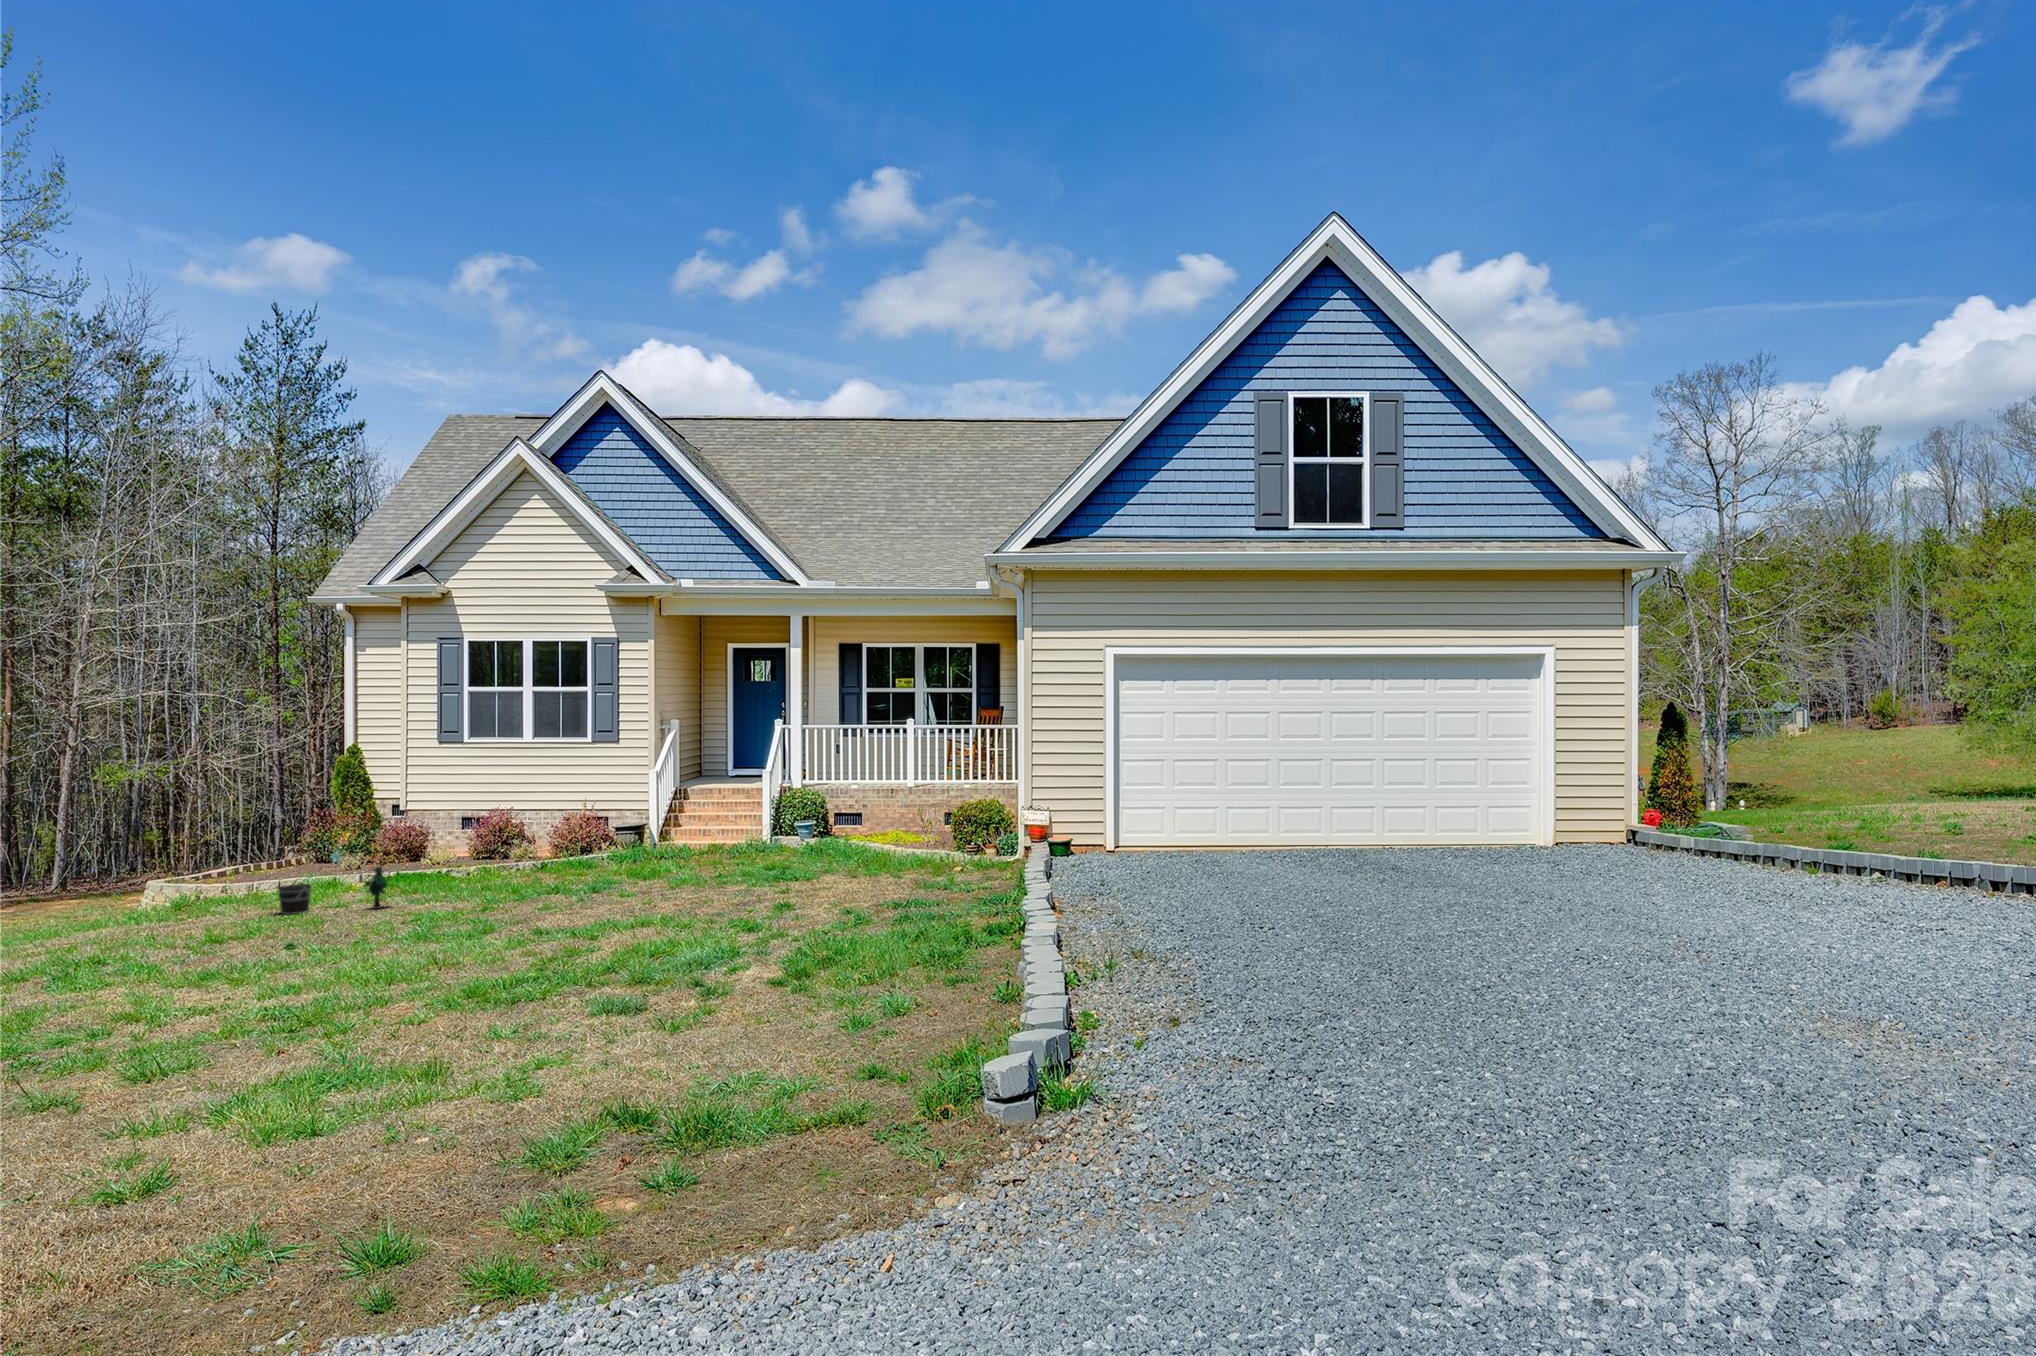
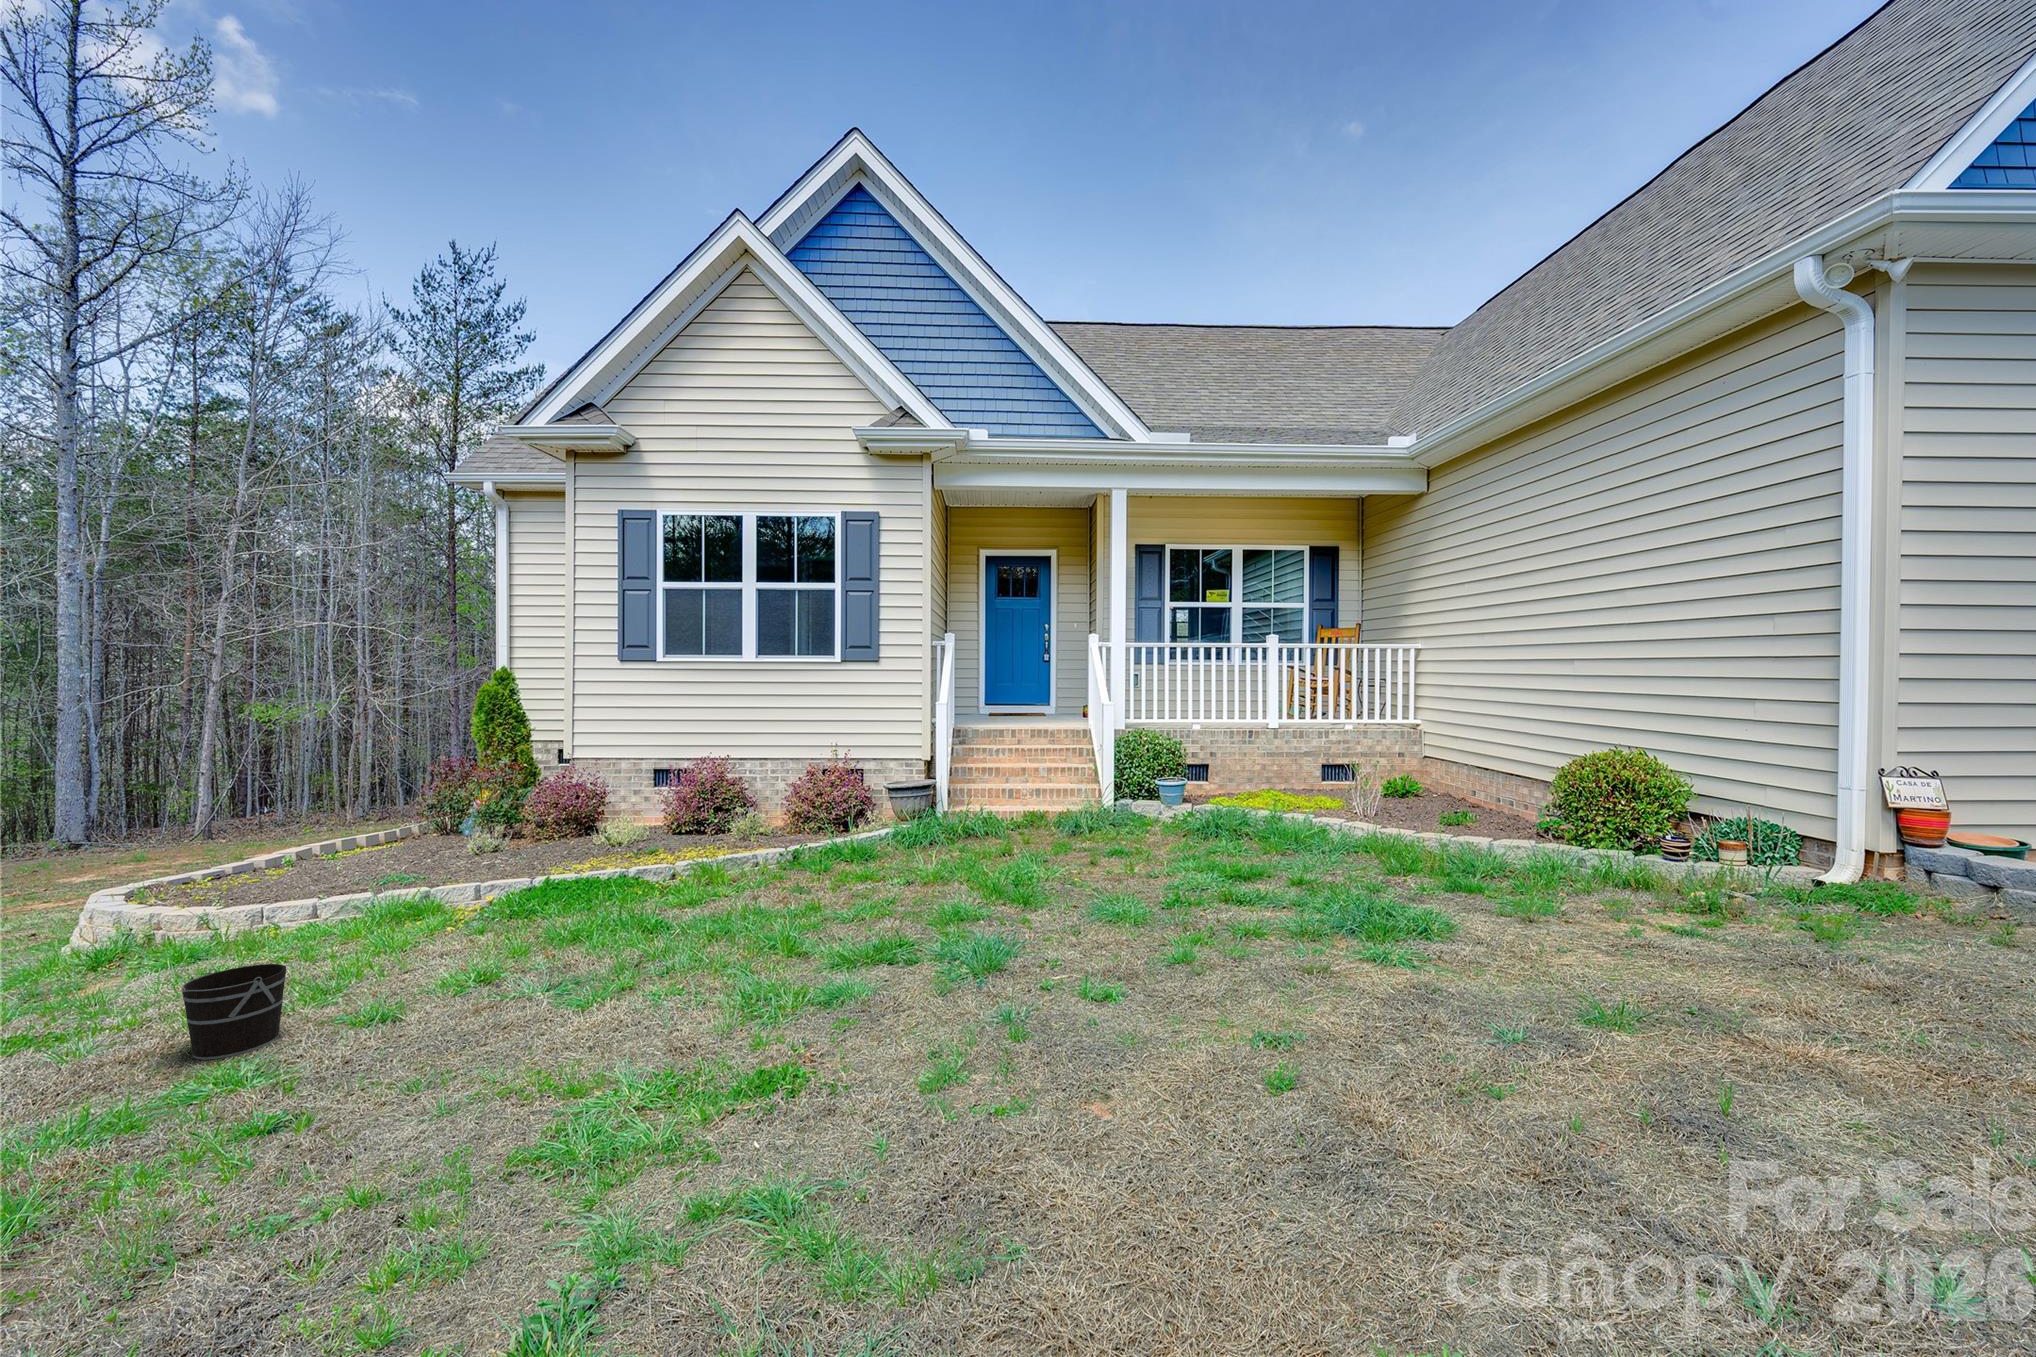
decorative plant: present [364,864,388,909] -> none [415,911,494,1032]

